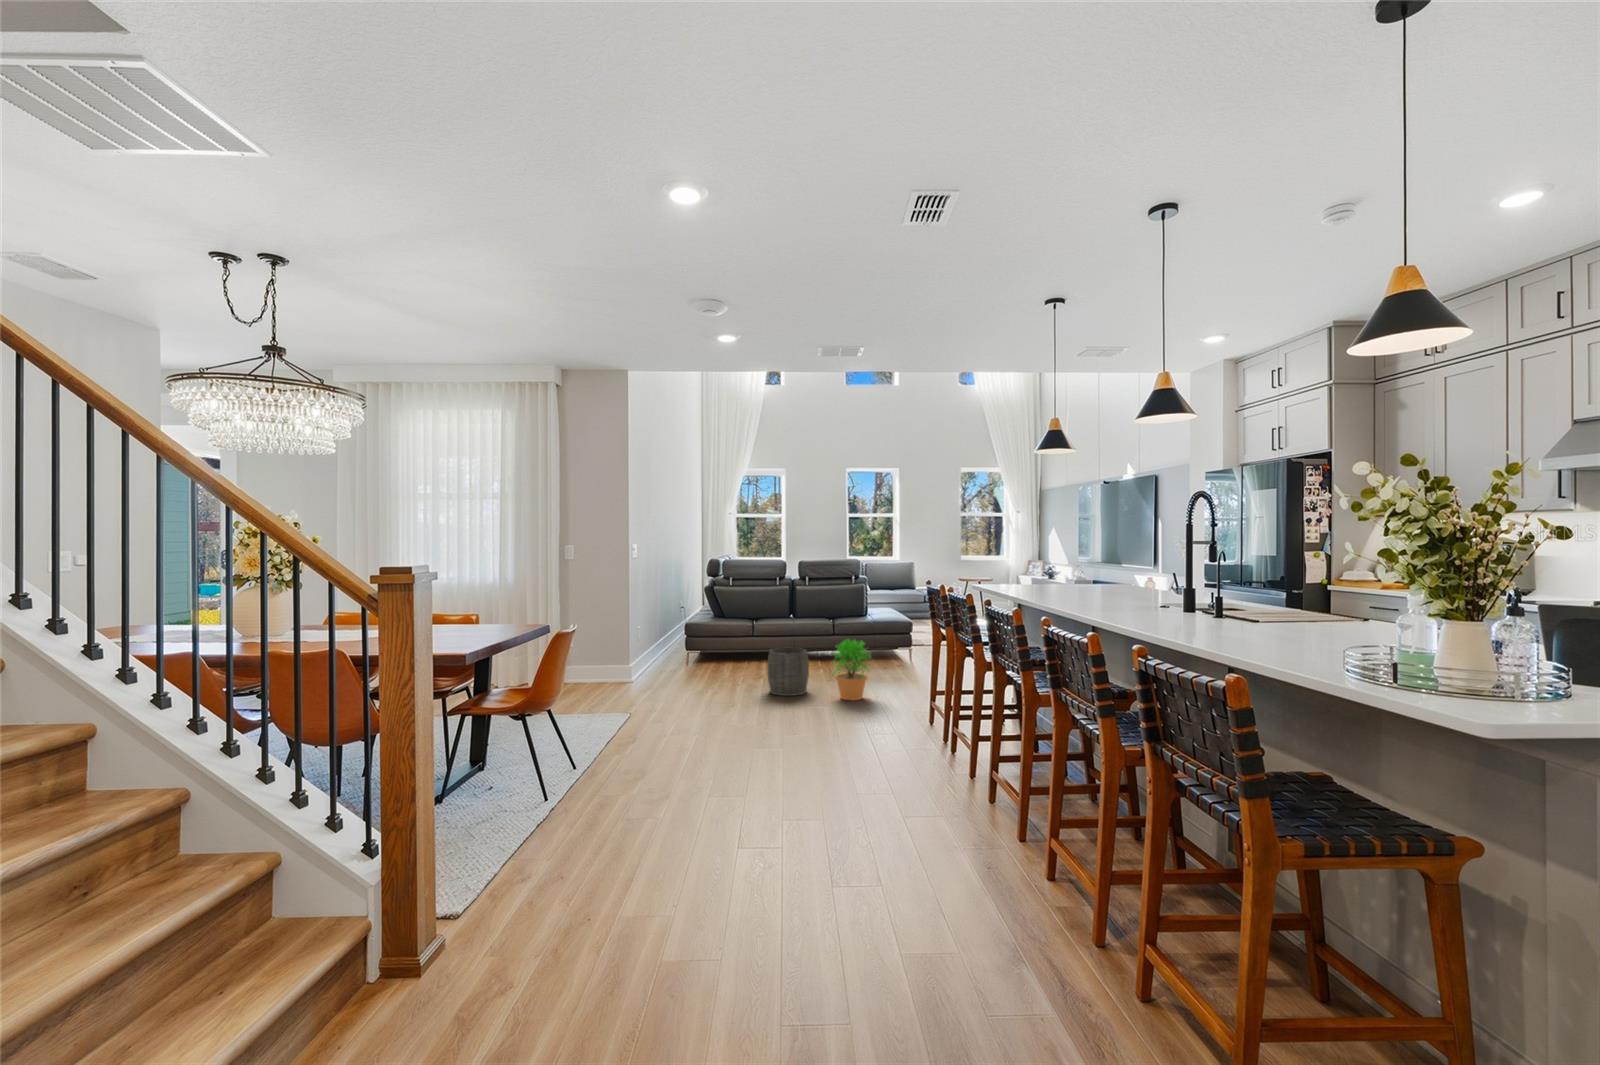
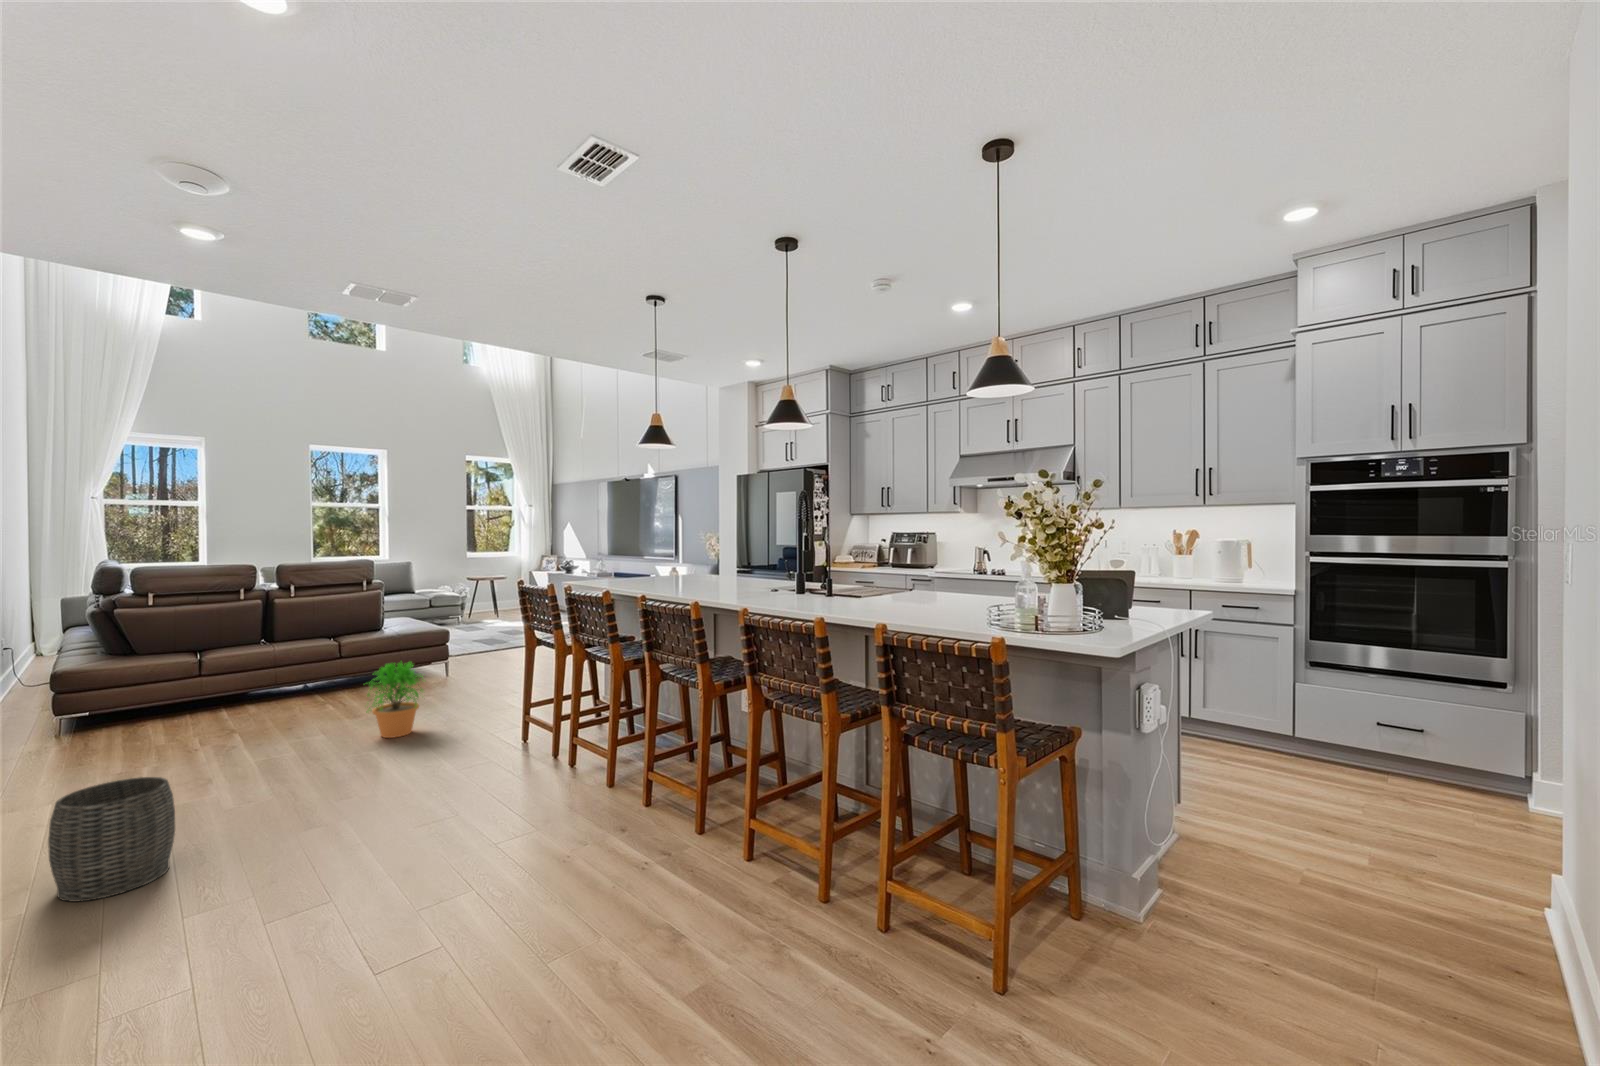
woven basket: present [767,648,809,696] -> present [48,777,175,902]

